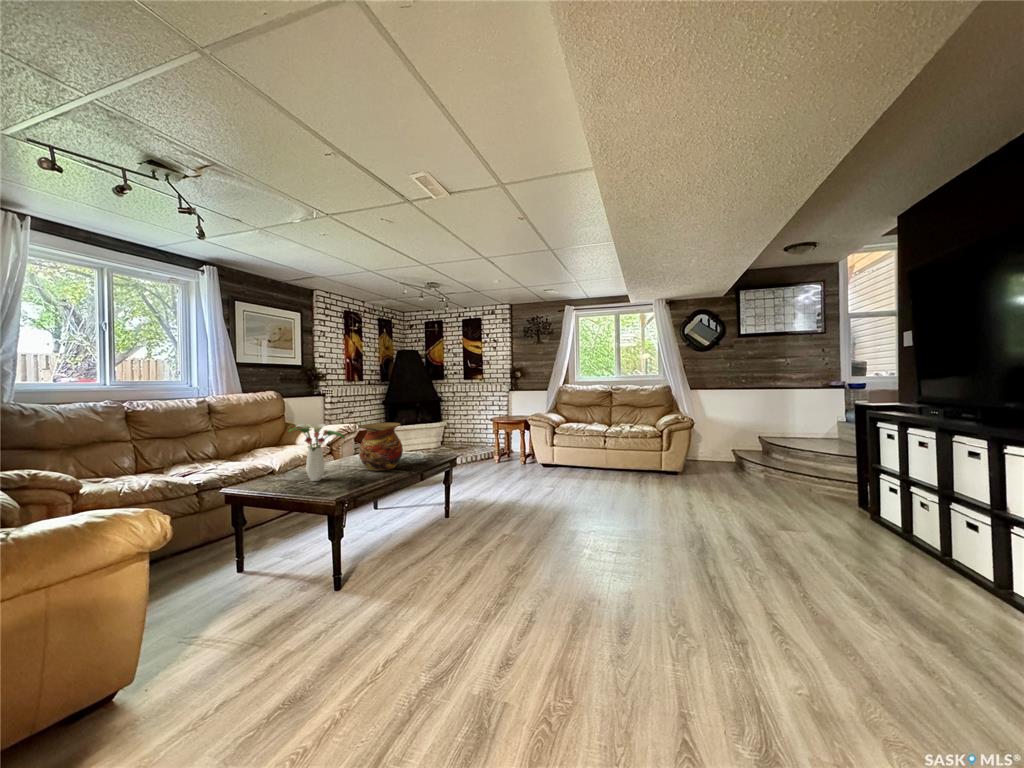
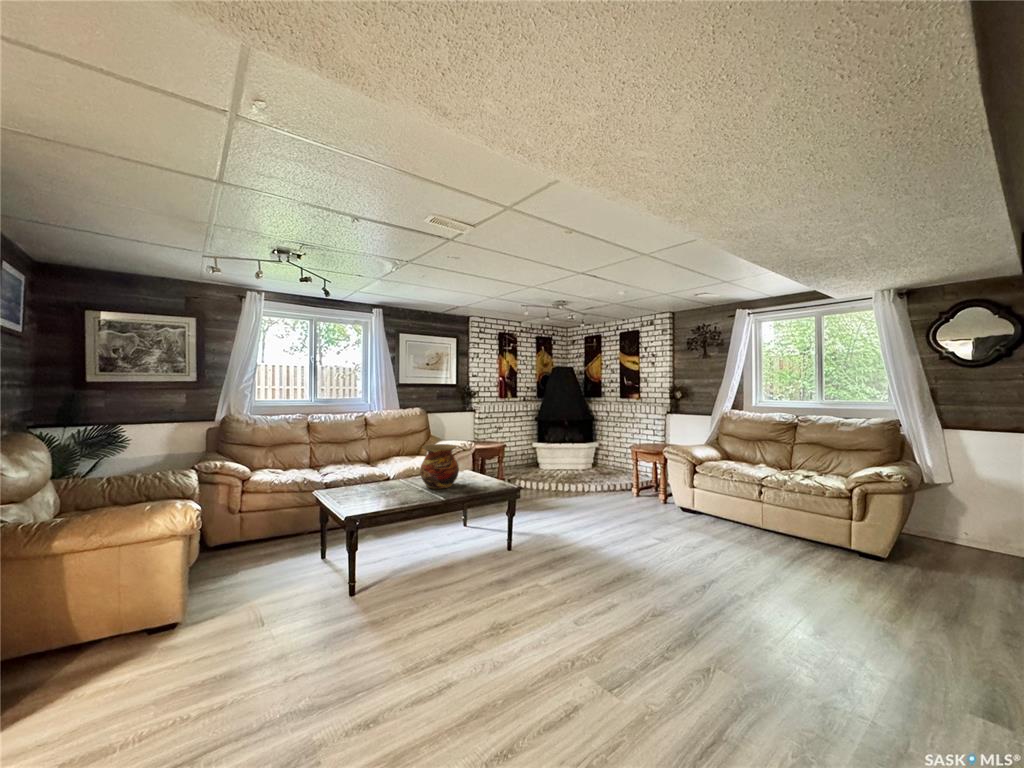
flower arrangement: present [289,424,345,481] -> none [355,441,396,489]

